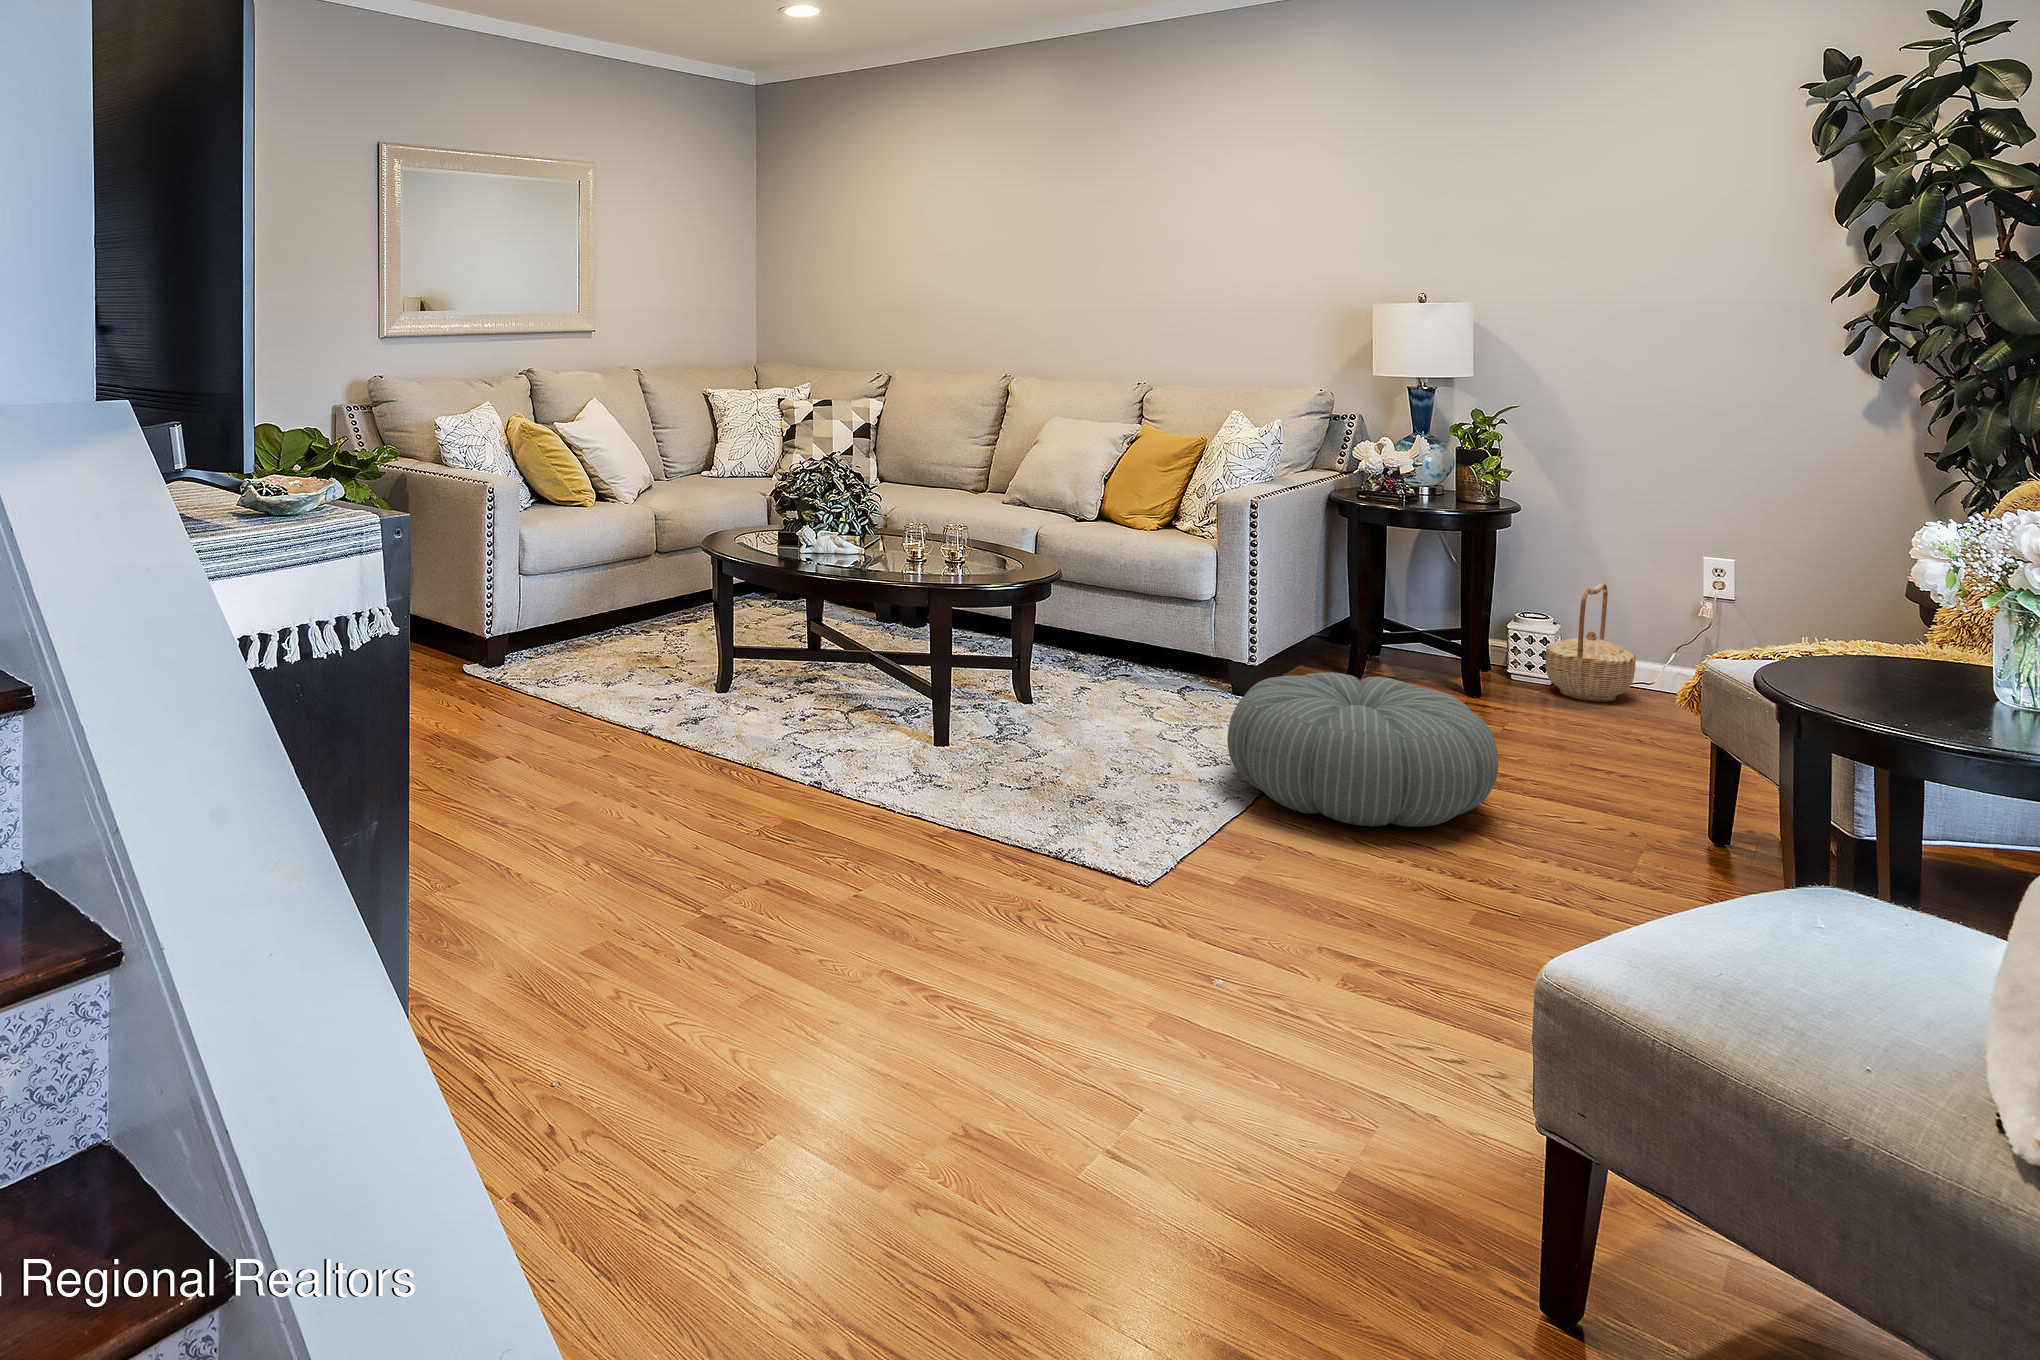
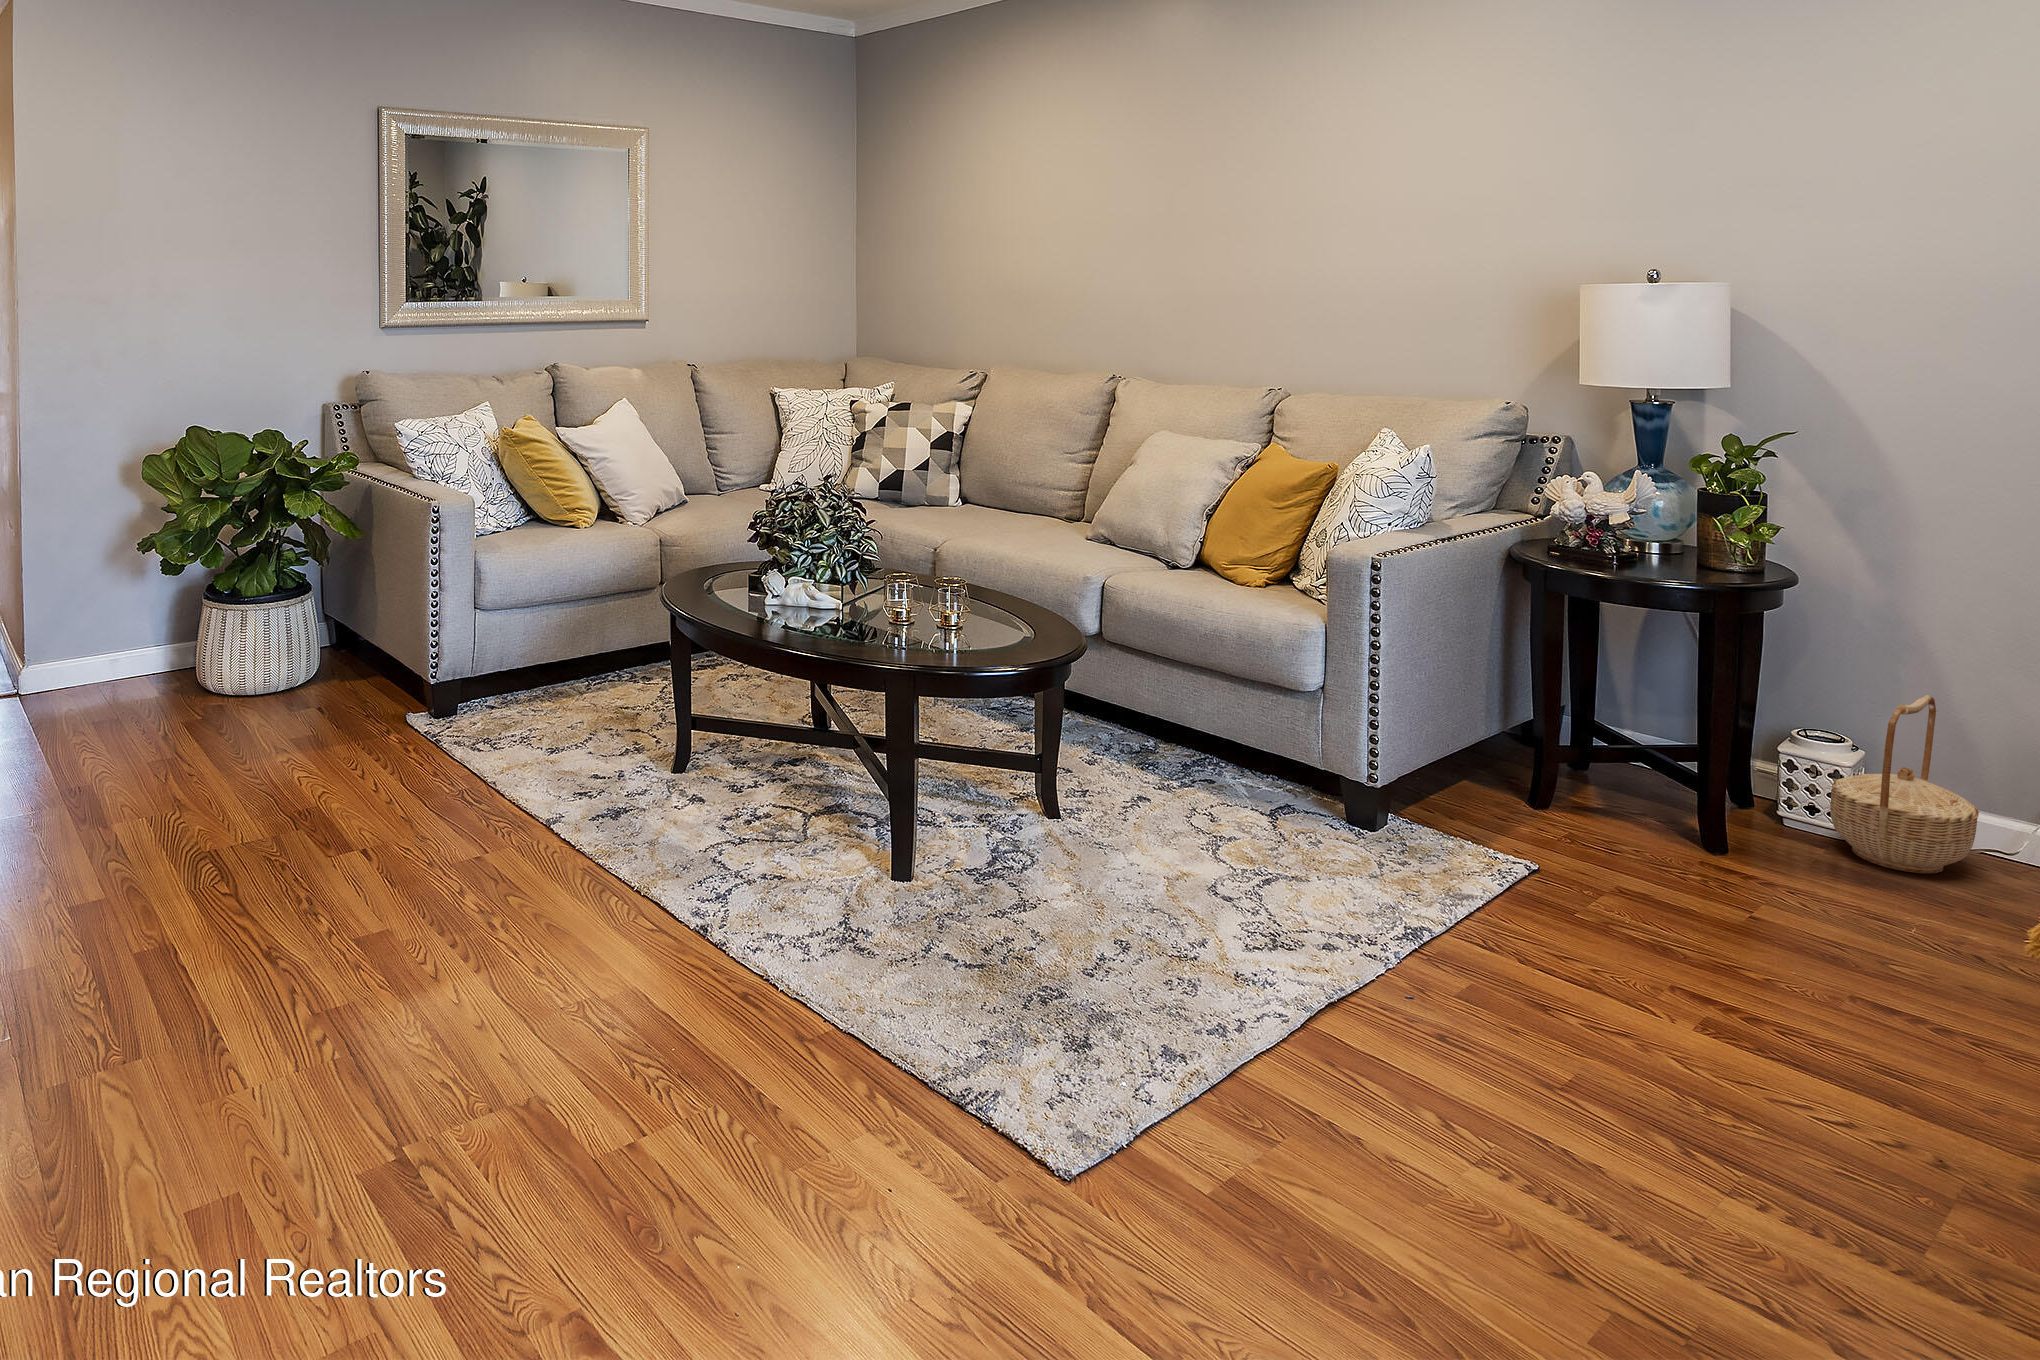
pouf: present [1227,672,1498,827] -> none [1274,827,1703,1111]

